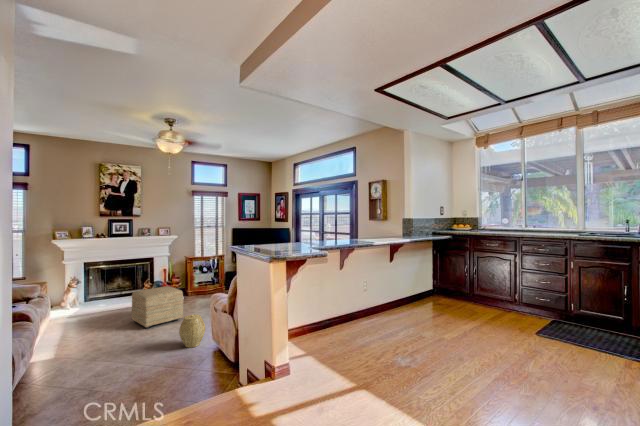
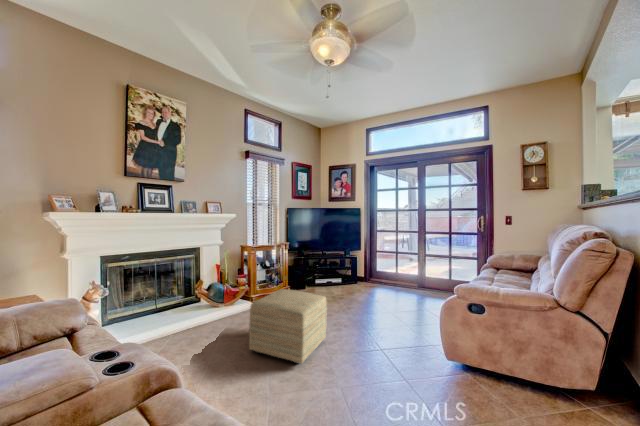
woven basket: present [179,314,205,348] -> none [409,338,452,397]

